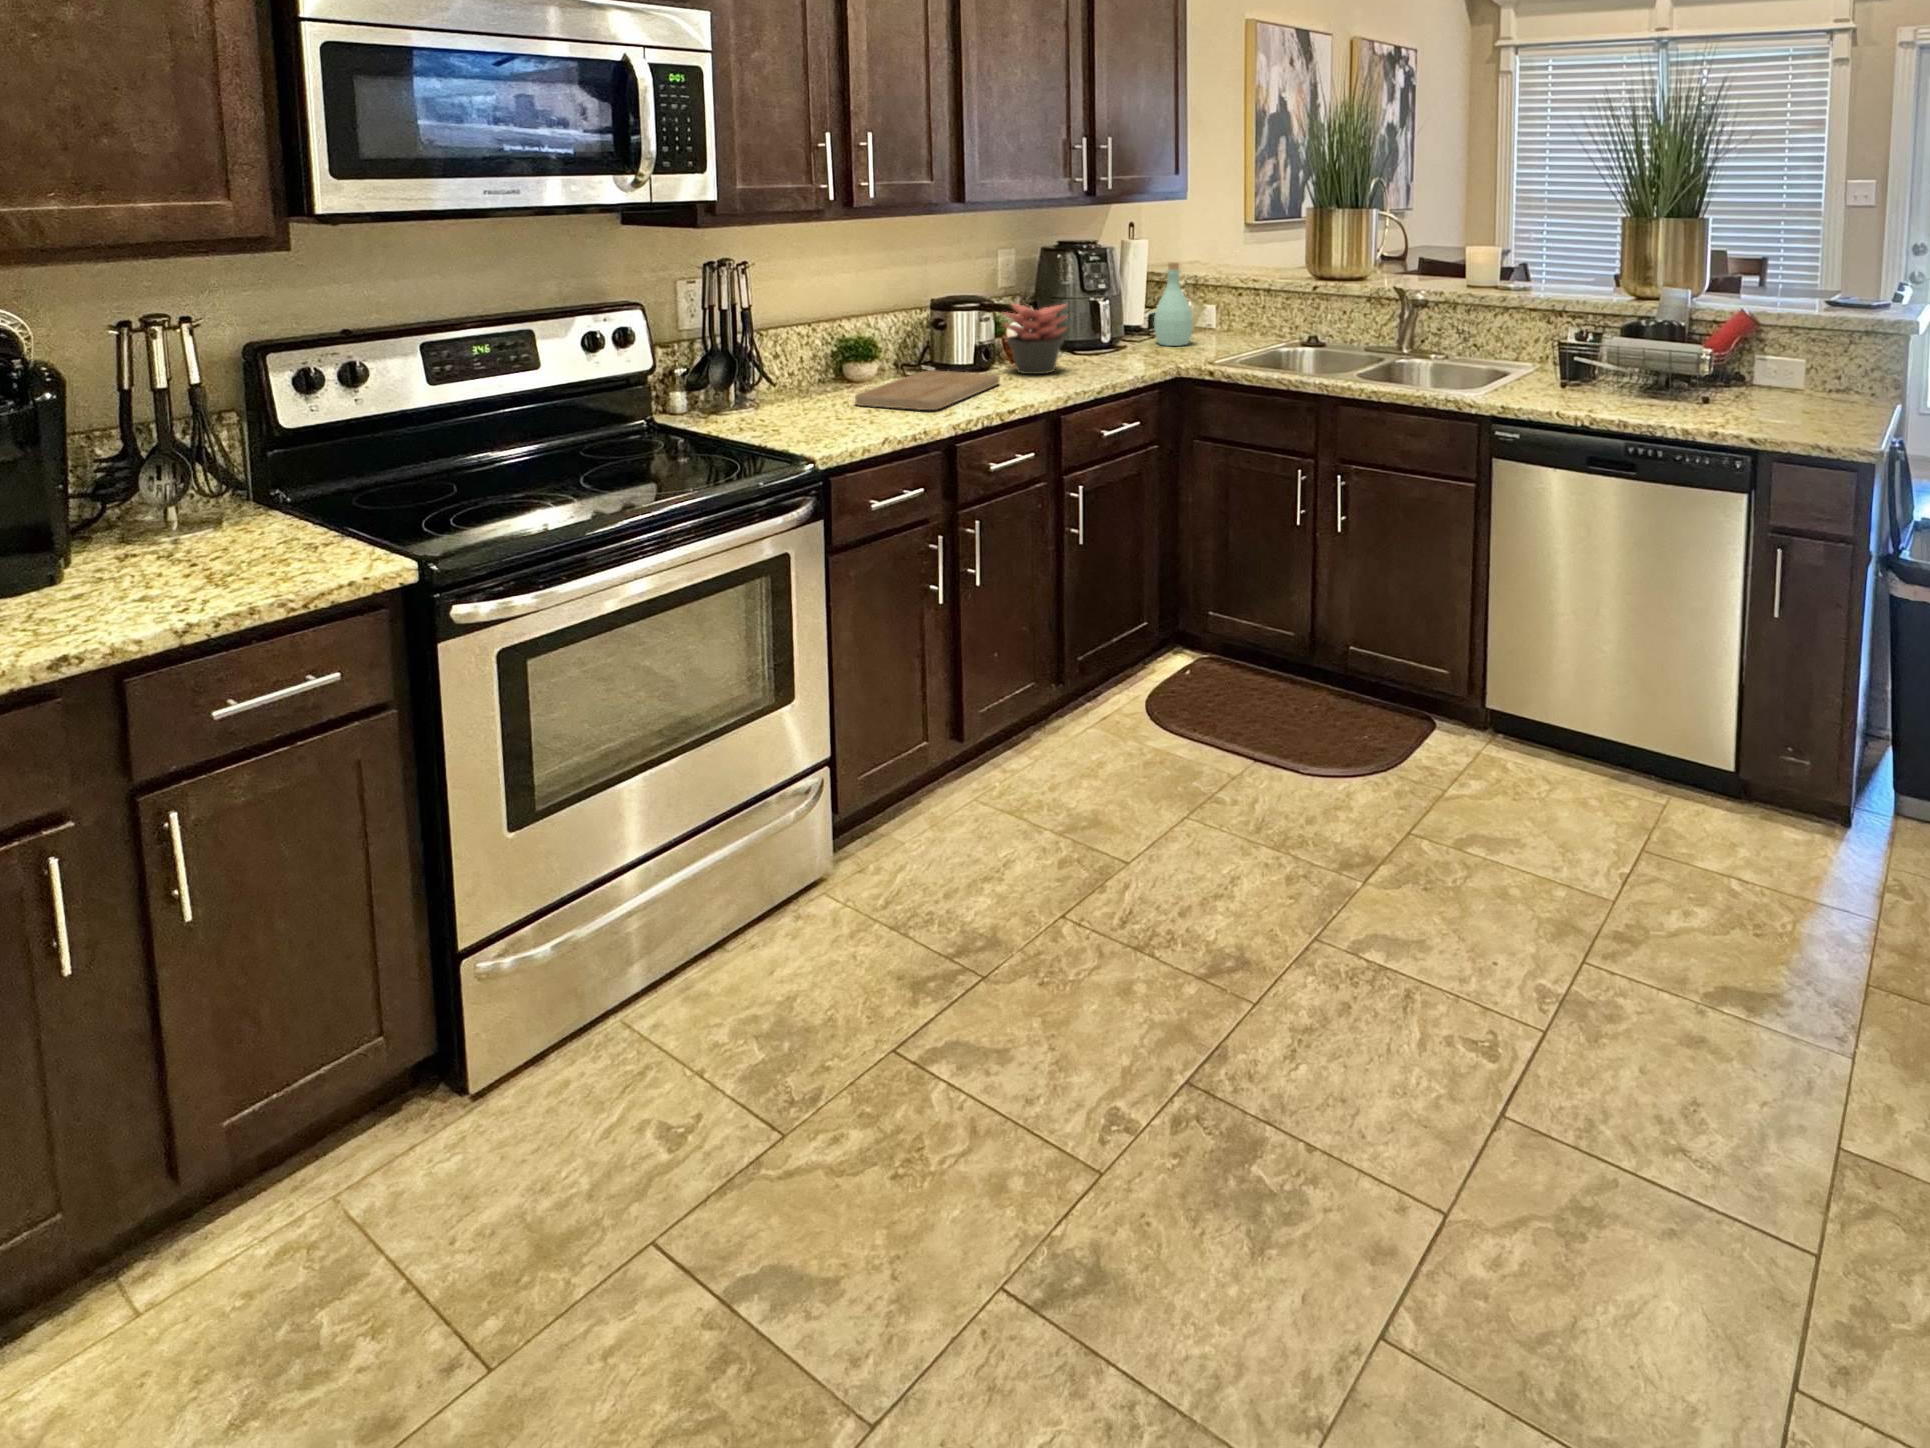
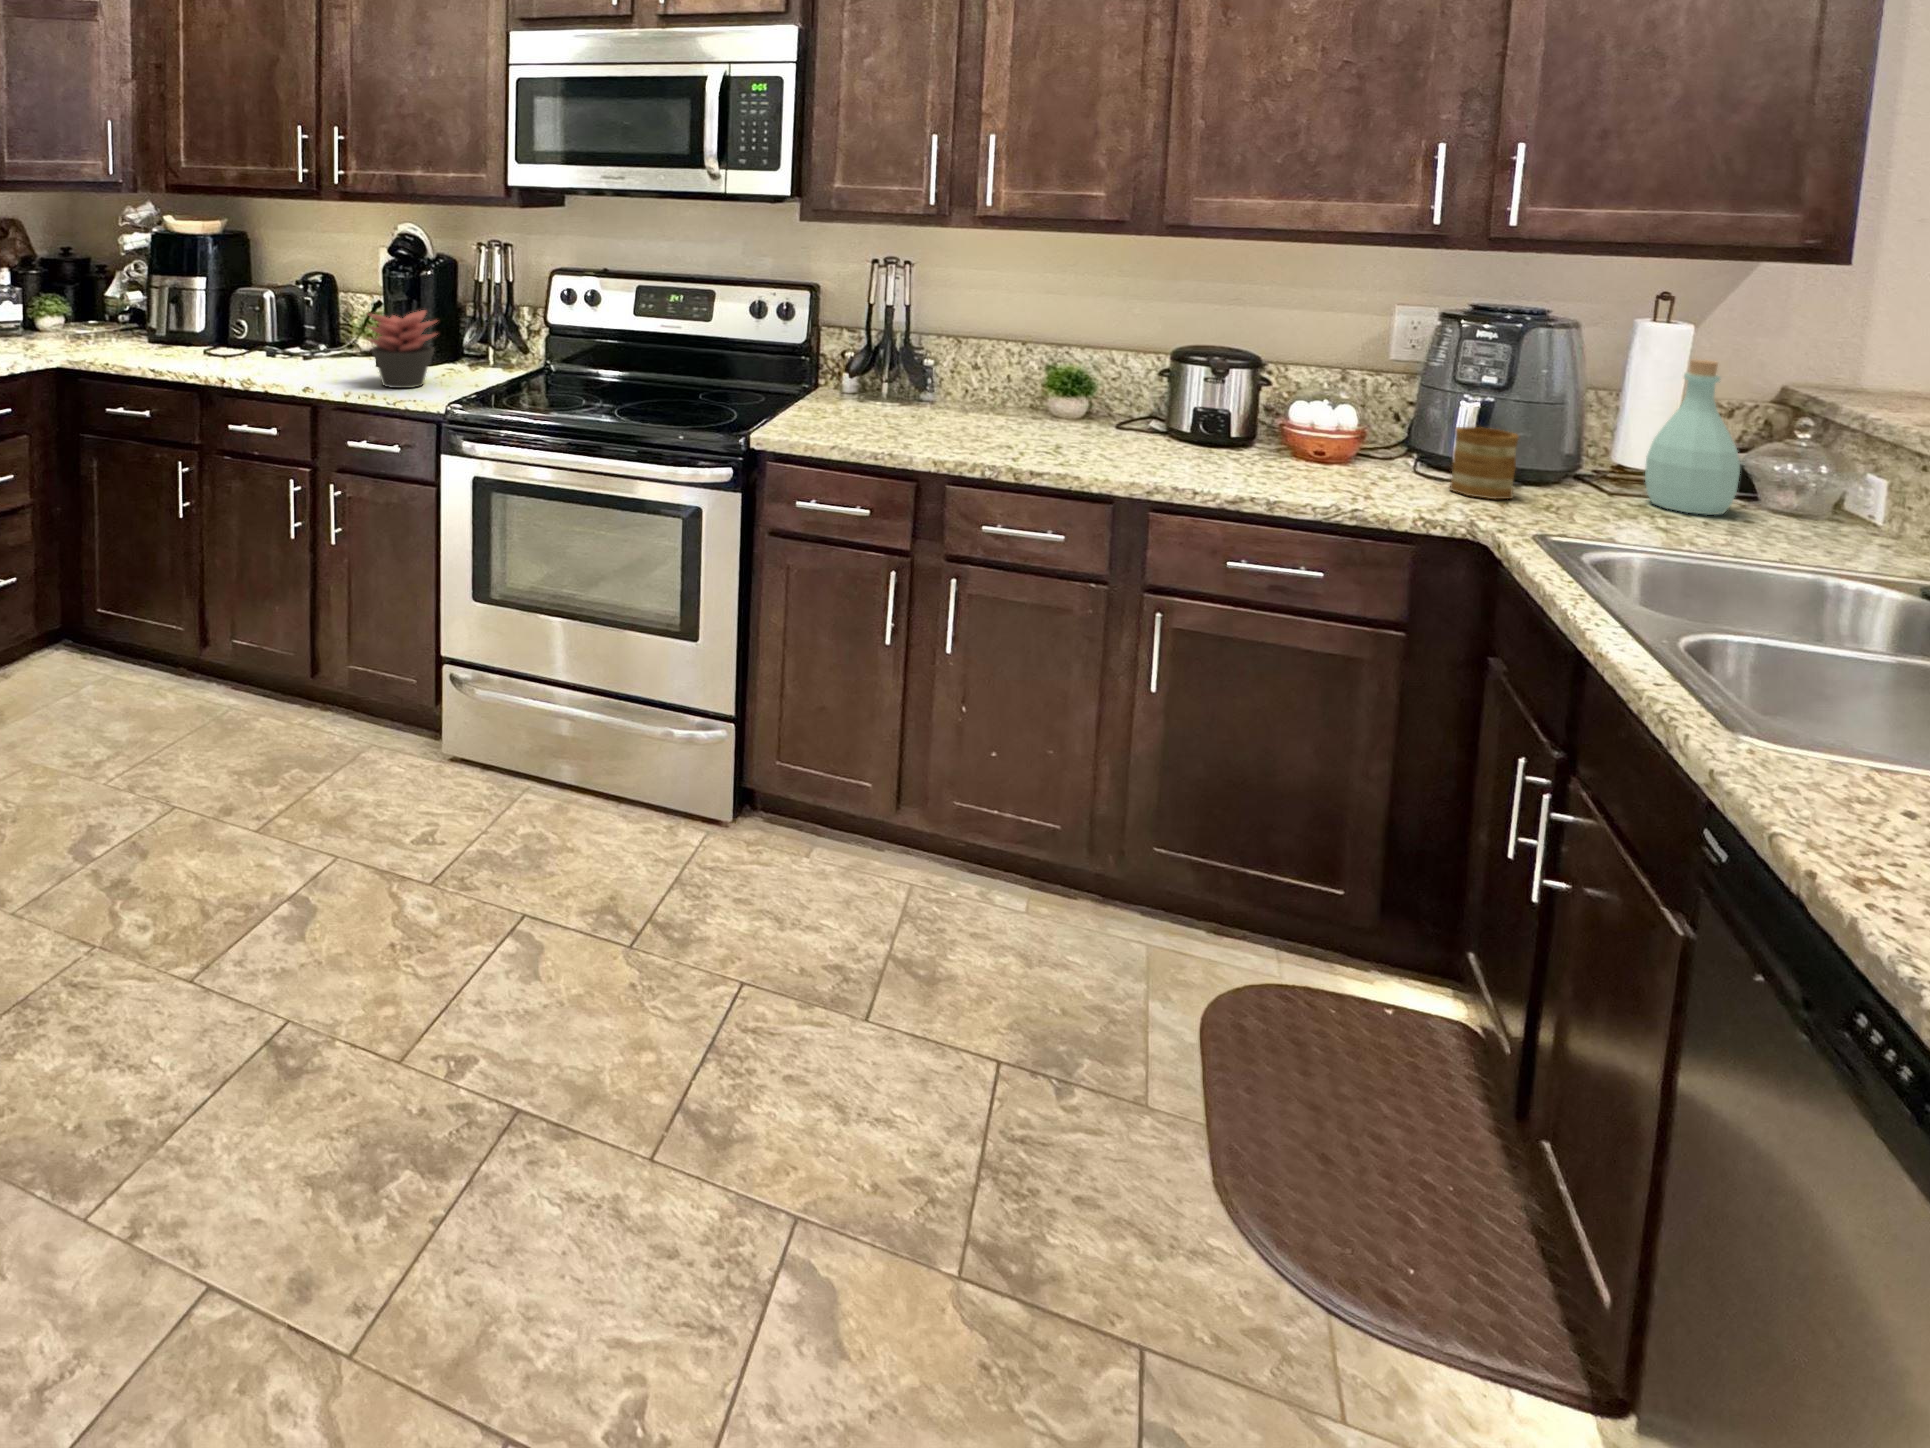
succulent plant: present [1004,303,1067,374] -> present [368,310,437,388]
mug: none [1112,319,1144,361] -> present [1450,427,1519,499]
cutting board: present [855,371,999,410] -> none [963,416,1165,455]

